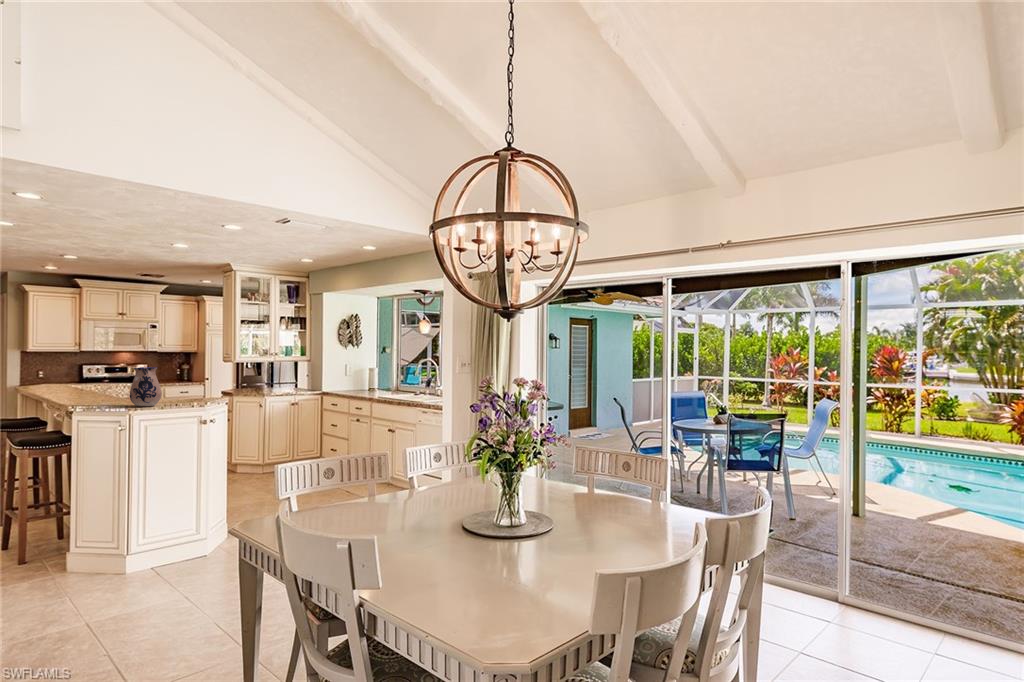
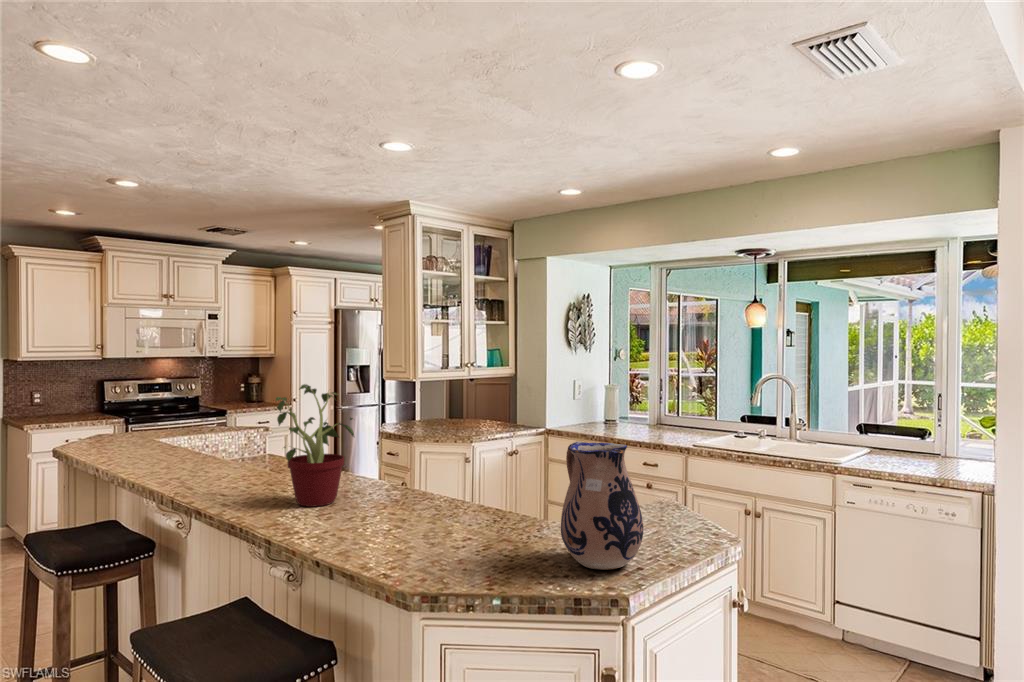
potted plant: none [76,352,113,400] -> present [276,384,354,507]

